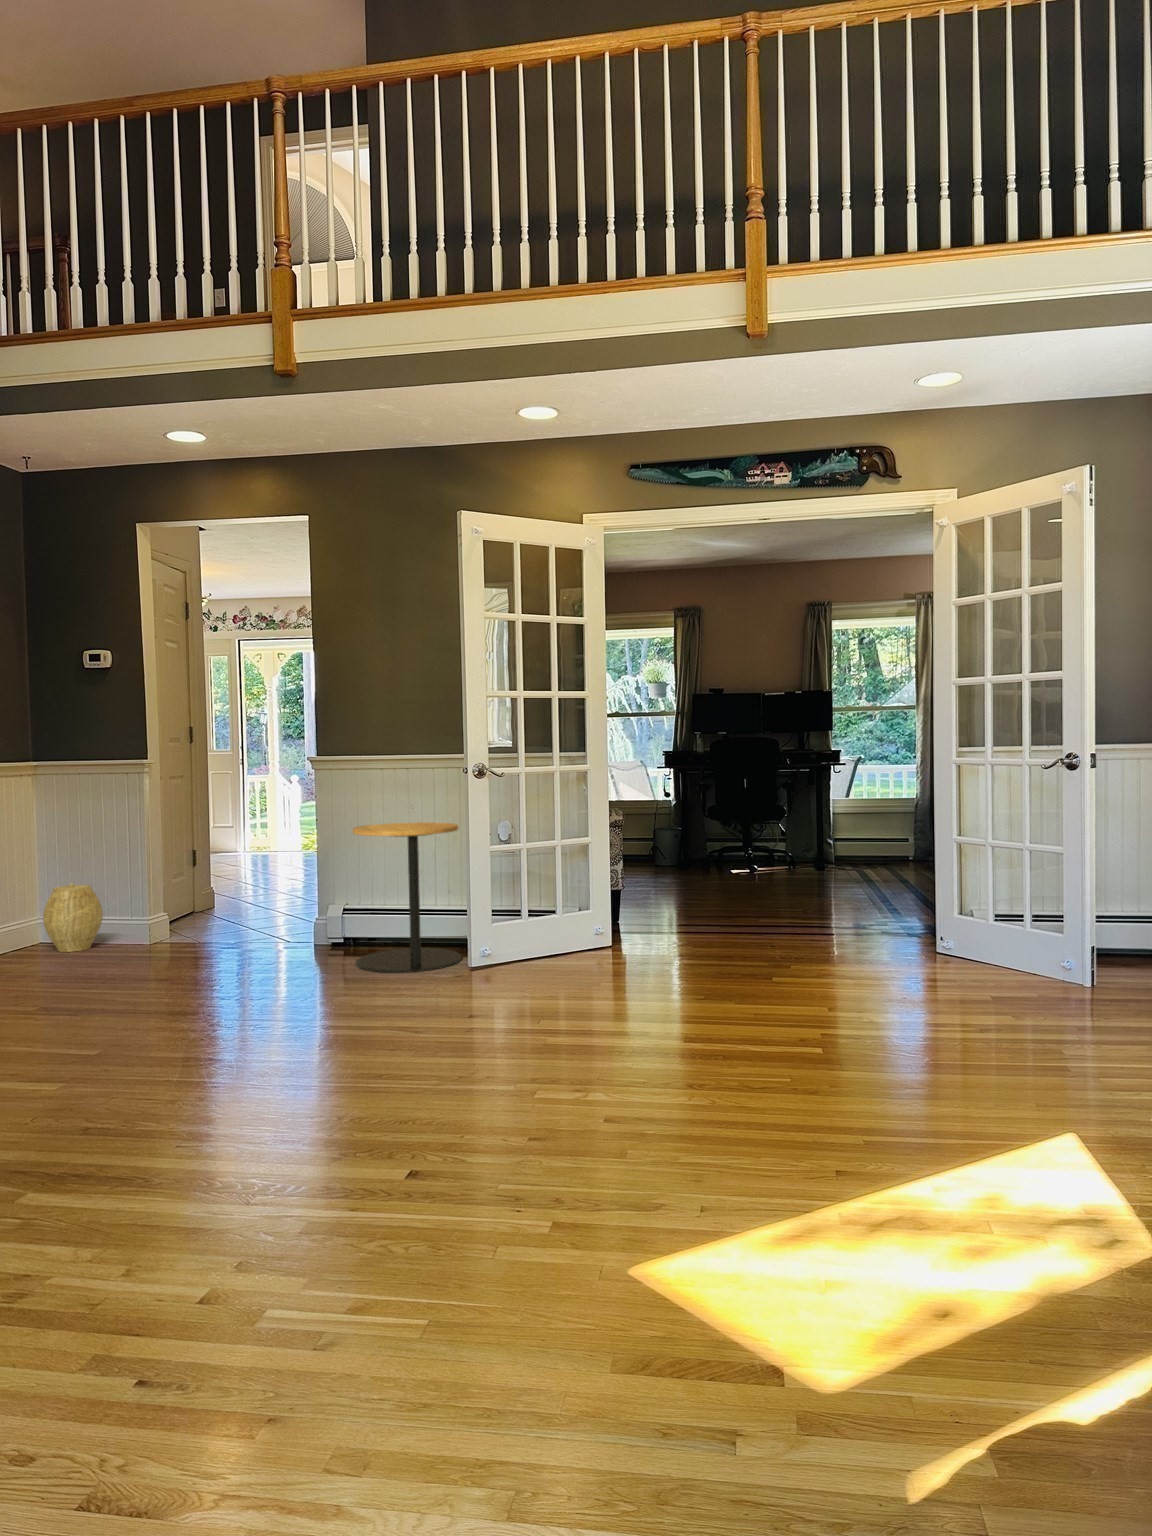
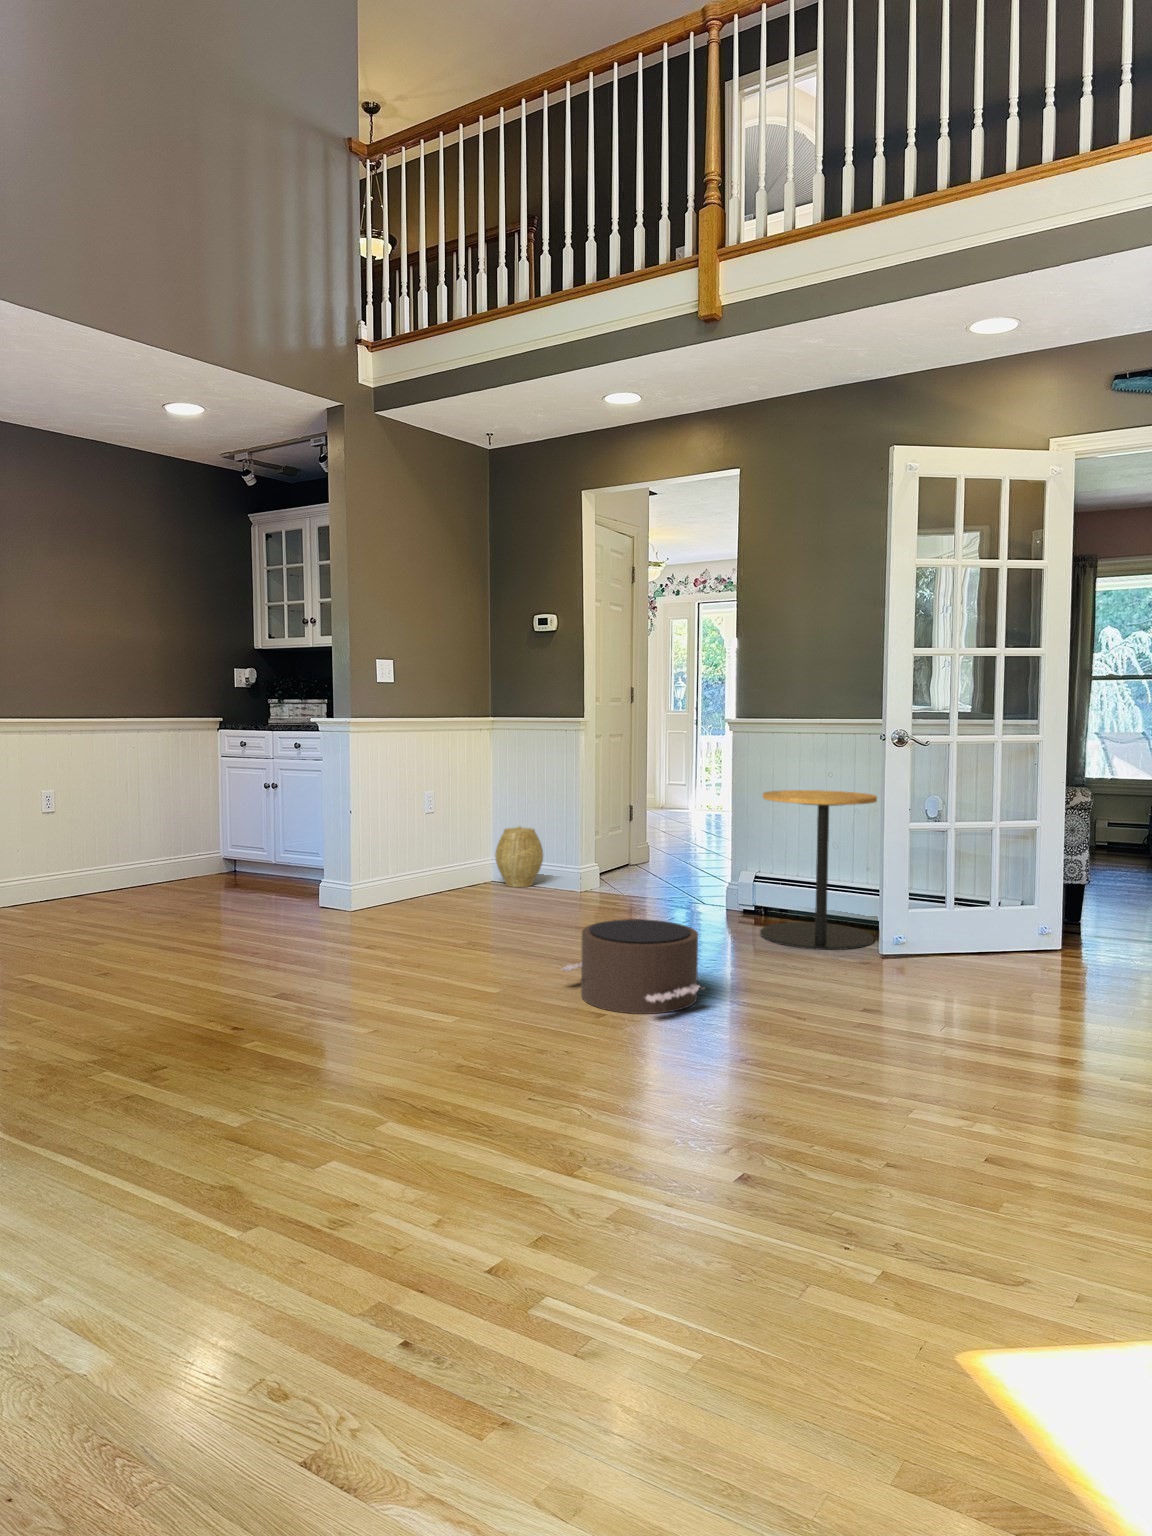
pouf: none [167,961,326,1057] -> present [562,919,700,1014]

